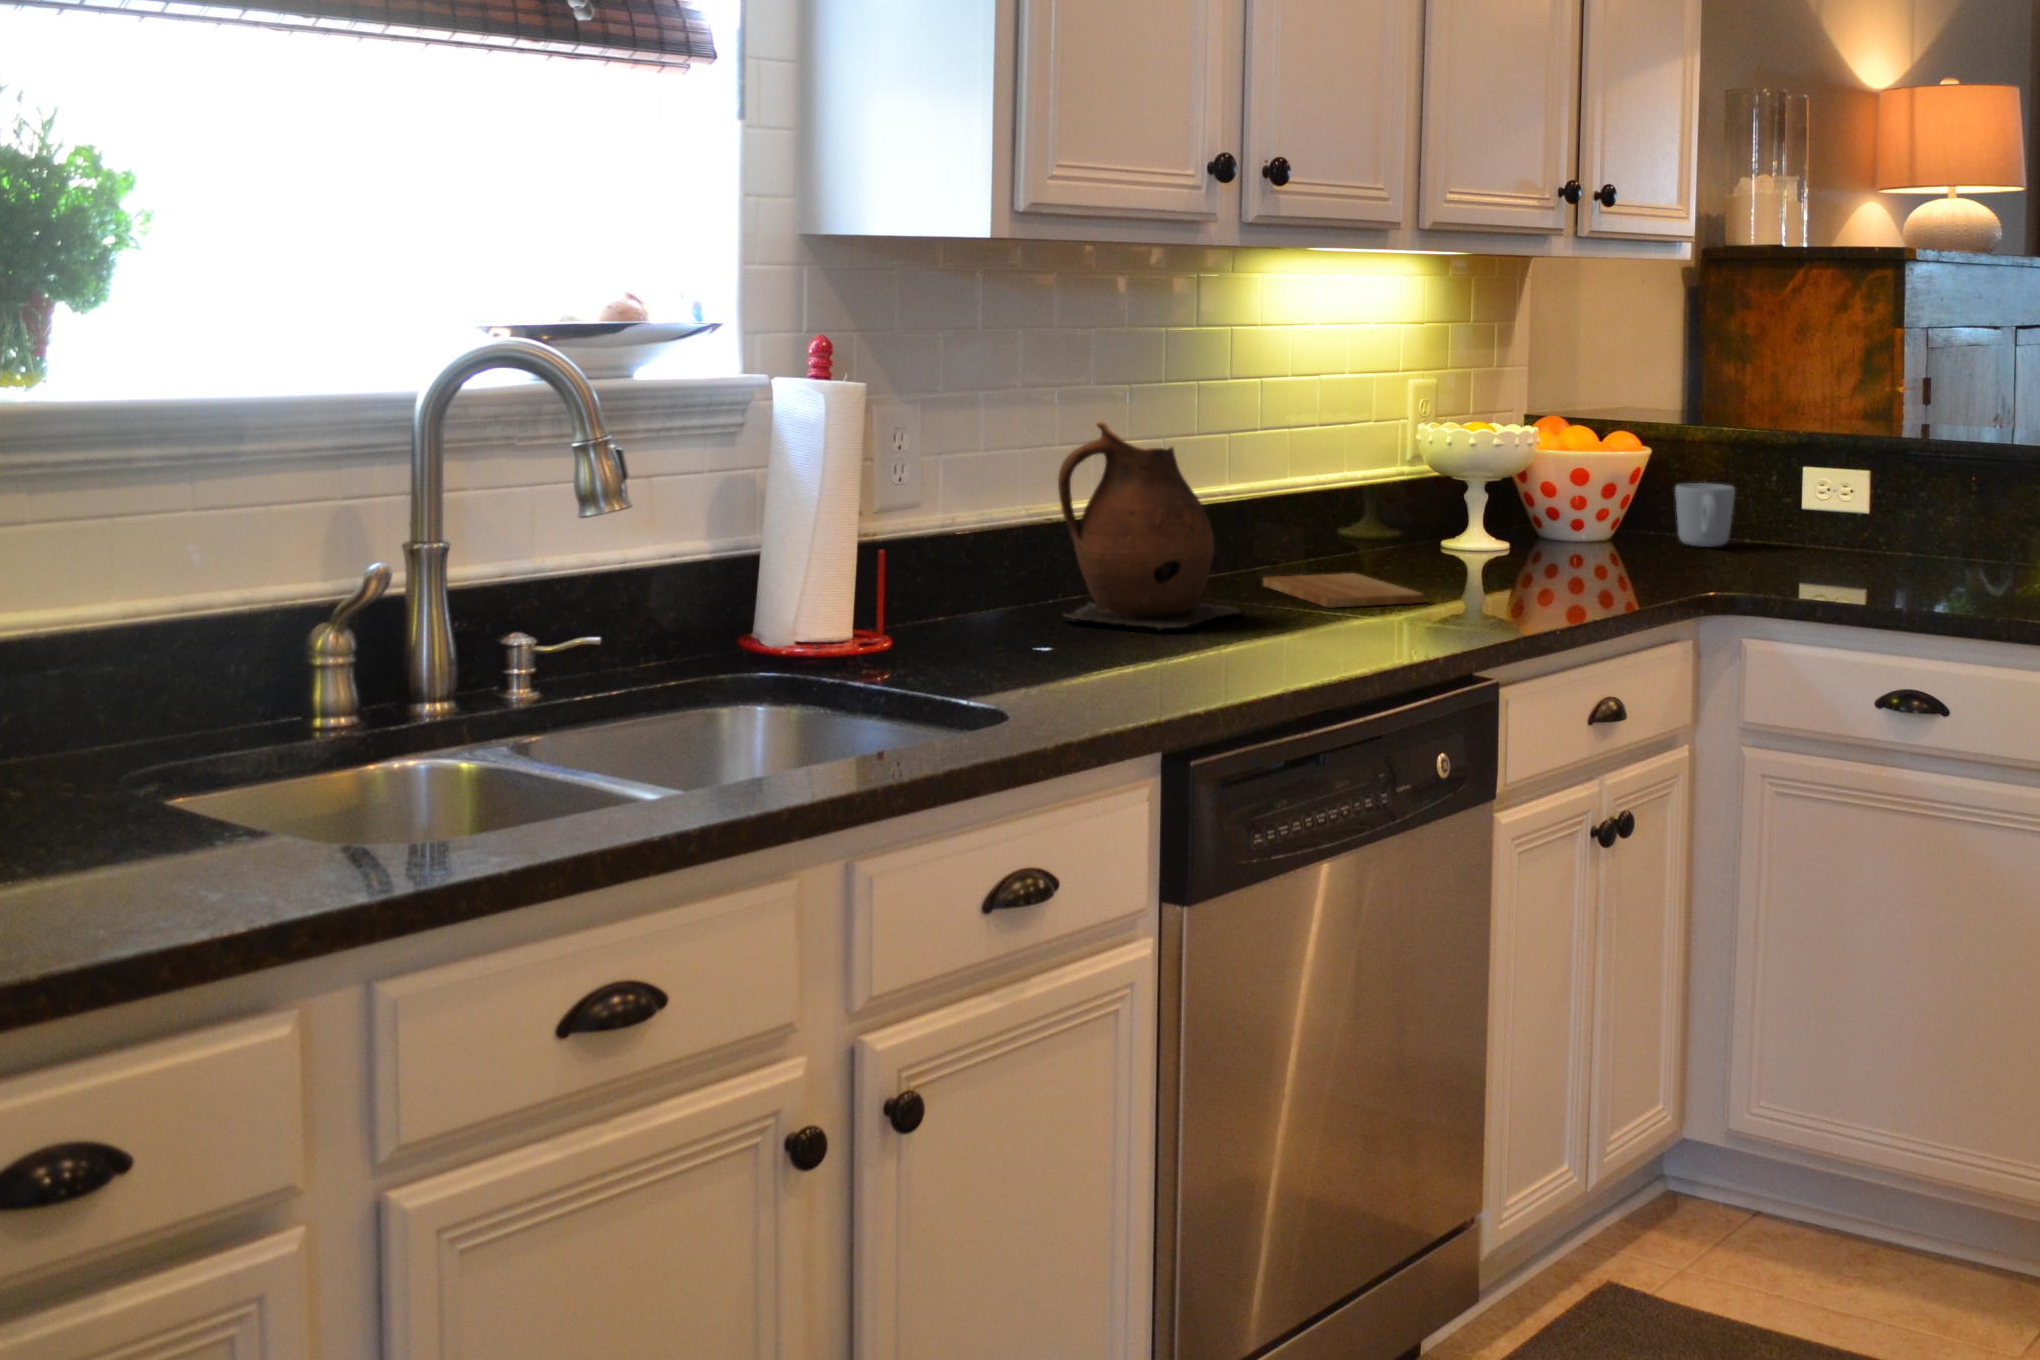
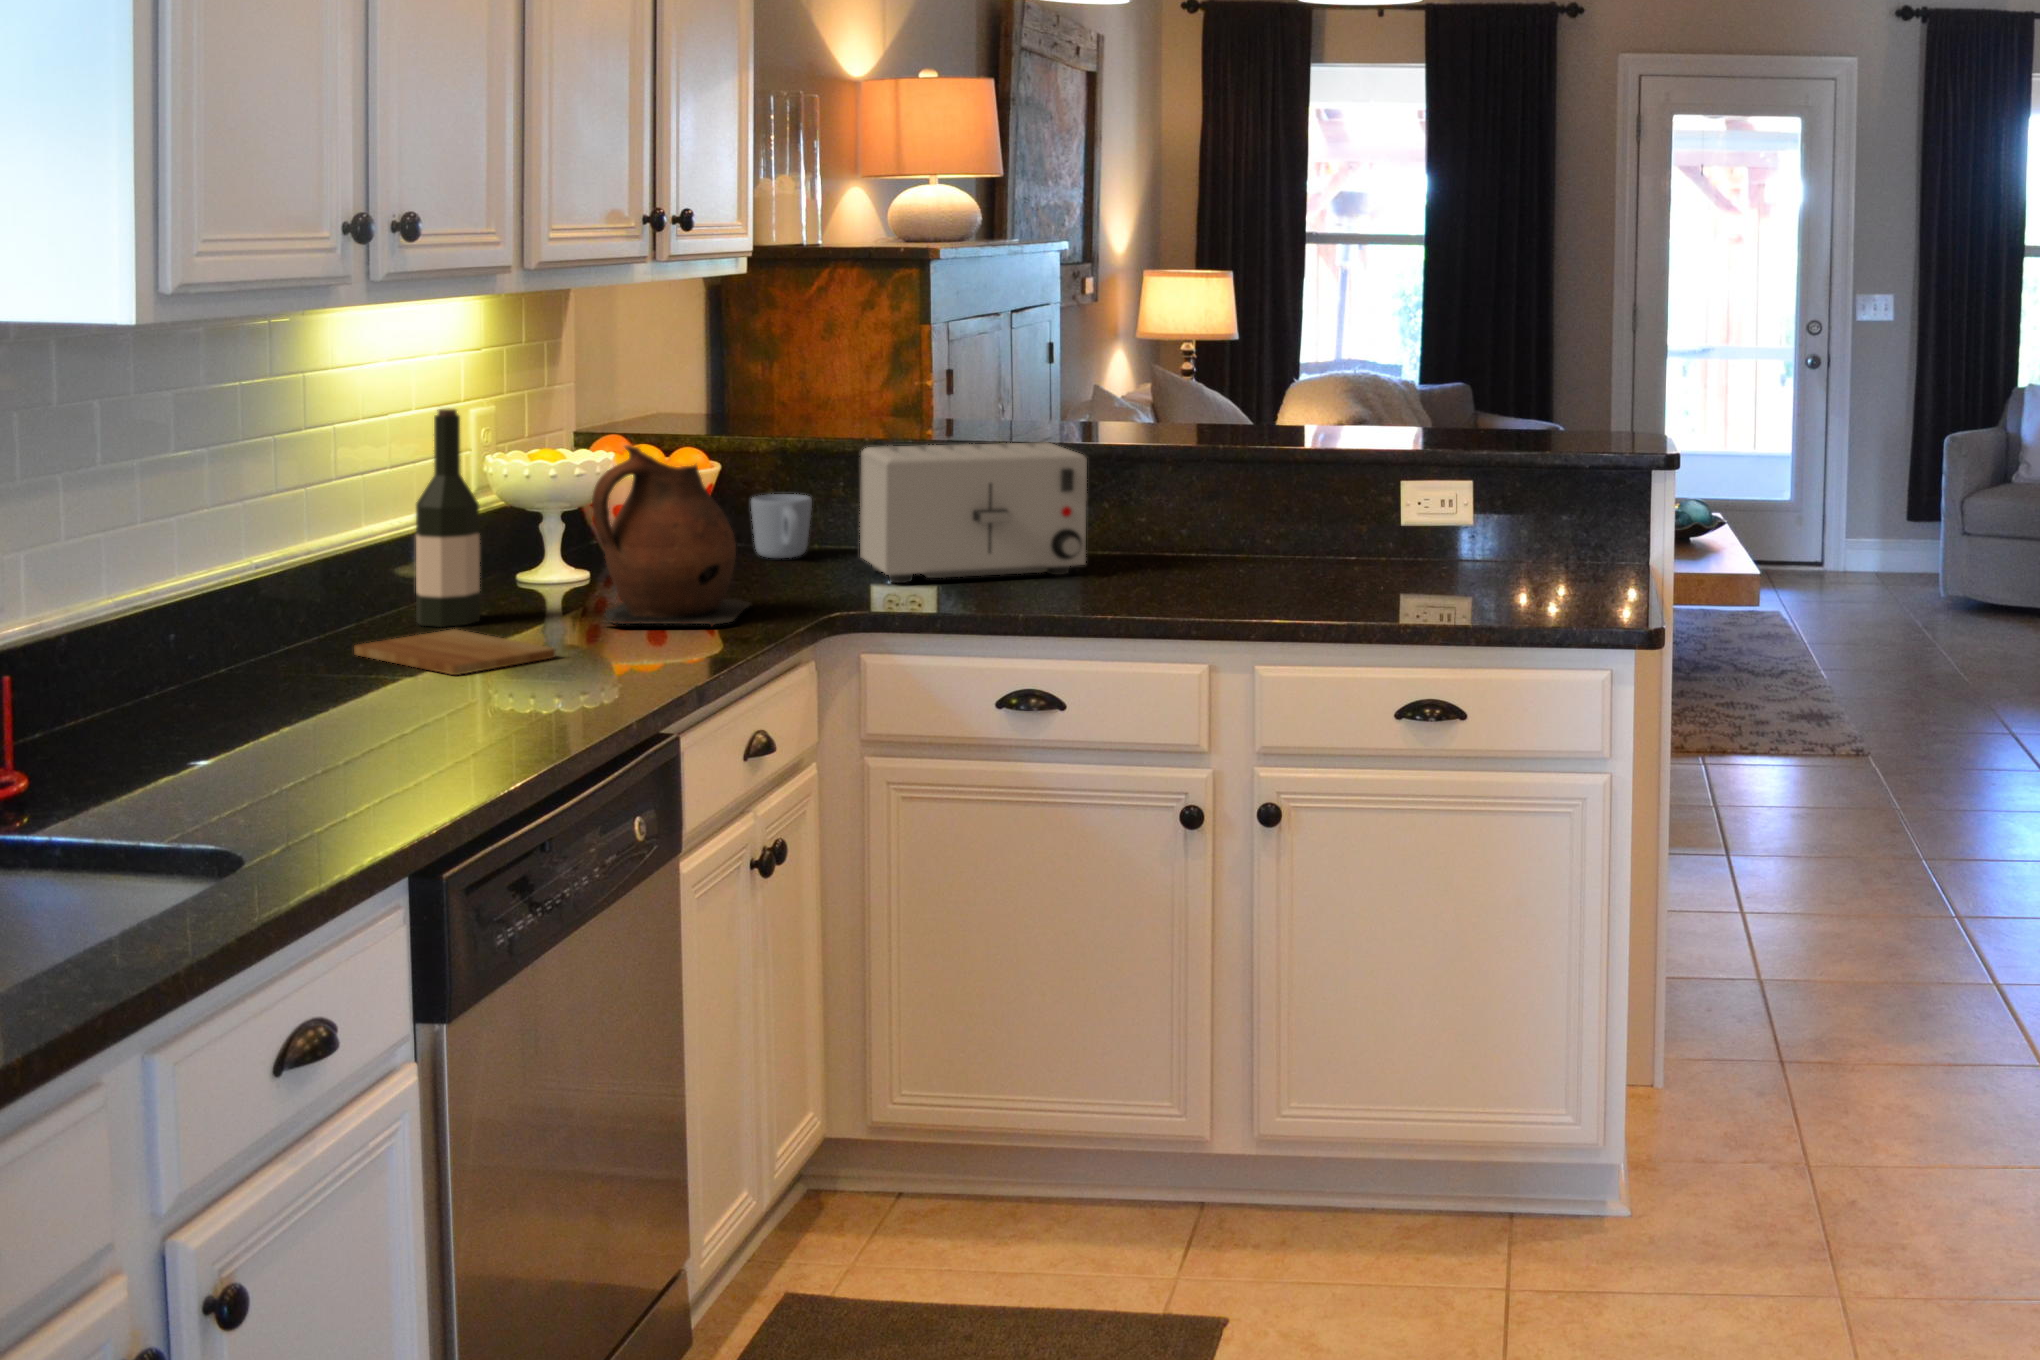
wine bottle: none [1336,371,1391,573] -> present [416,409,480,627]
ceramic pitcher: present [1058,422,1242,631] -> present [592,445,752,627]
toaster: none [1771,435,2007,580] -> present [860,442,1087,583]

